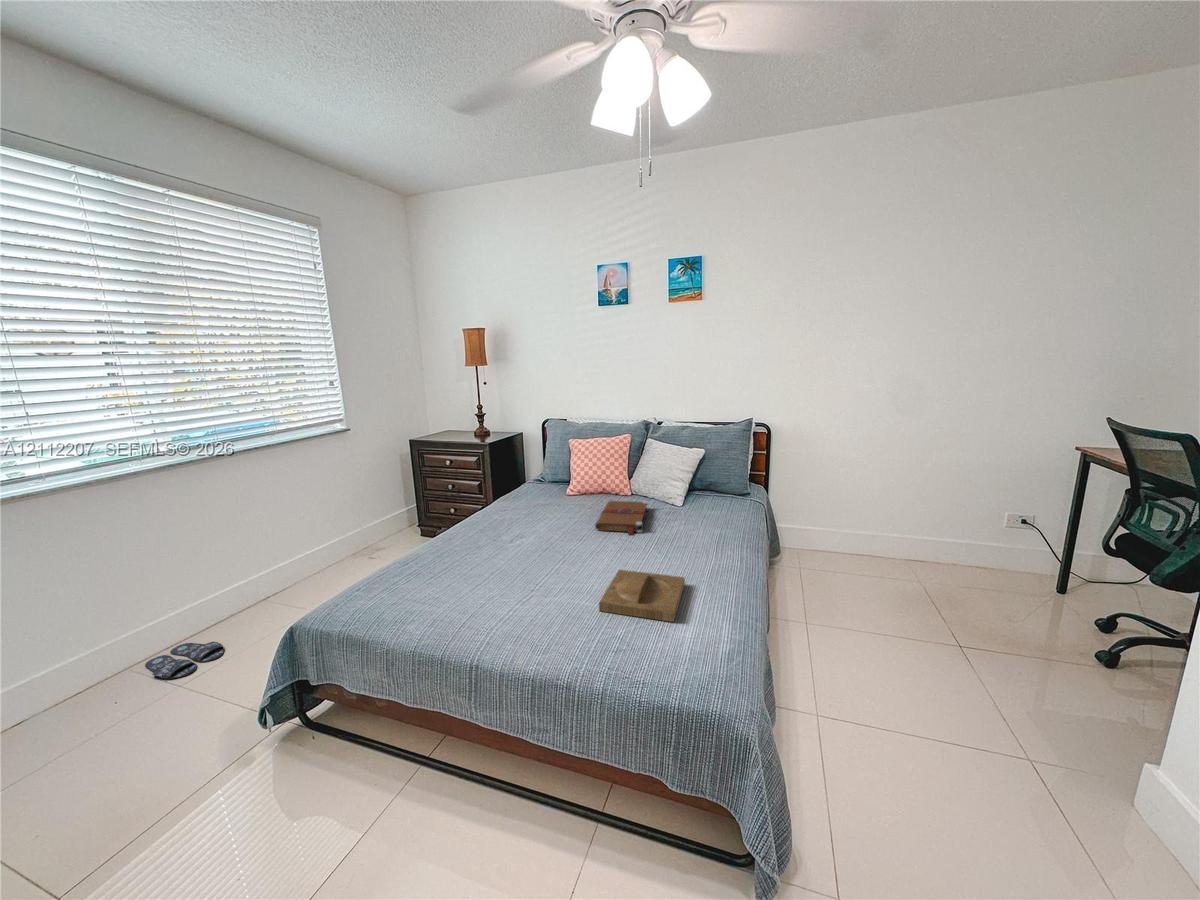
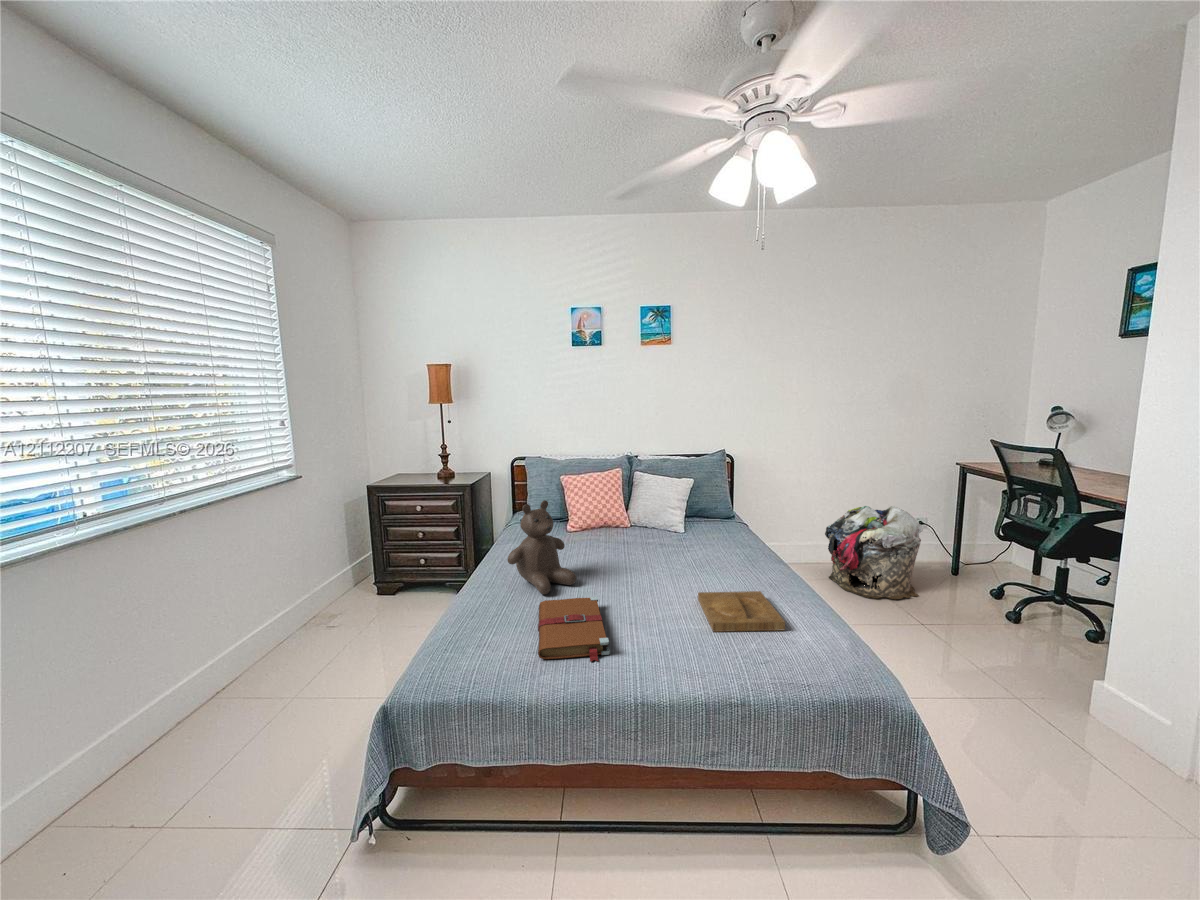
teddy bear: none [459,463,523,552] -> present [508,500,576,594]
laundry basket: none [867,494,1001,611] -> present [825,506,923,599]
book: present [595,501,648,534] -> present [538,597,610,661]
slippers: present [145,642,224,679] -> none [67,764,192,829]

